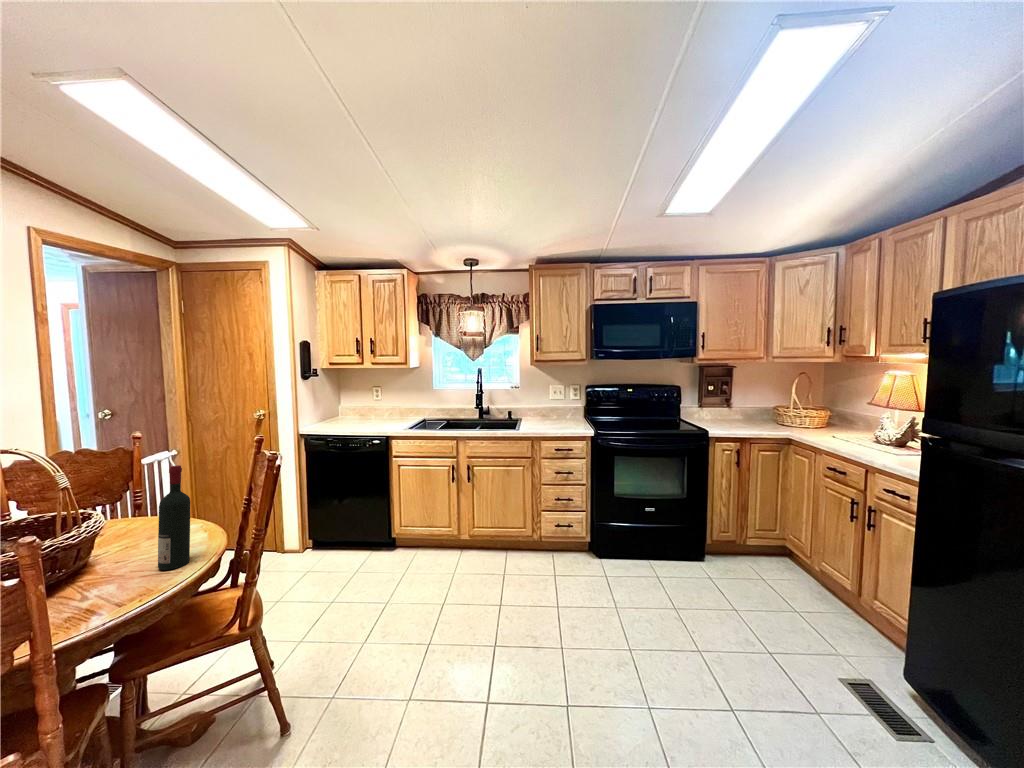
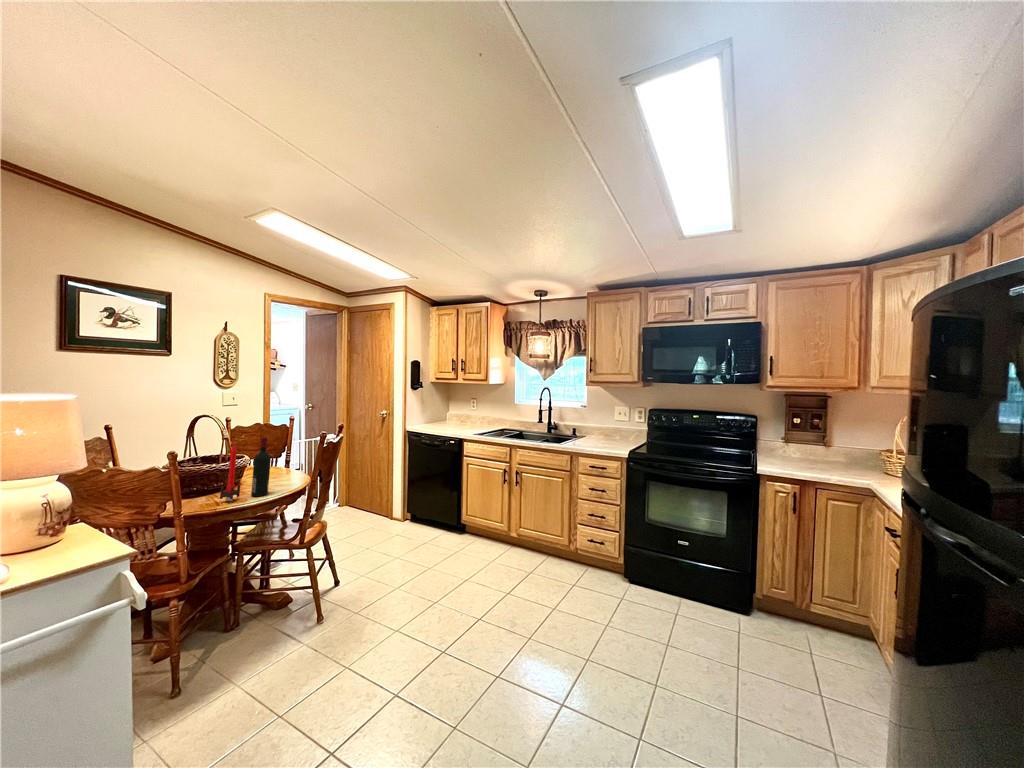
candle: none [104,486,140,590] -> present [220,444,240,501]

